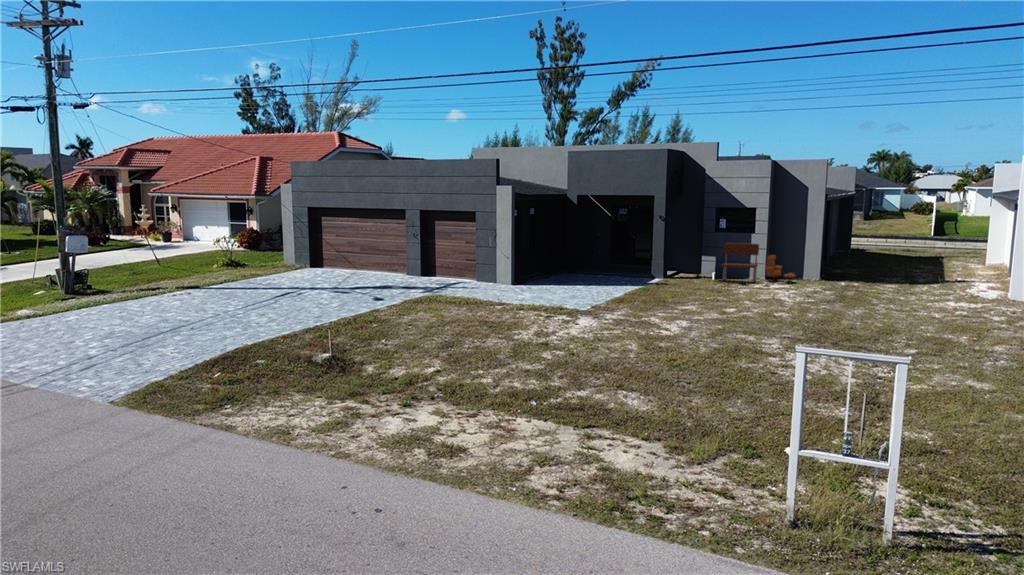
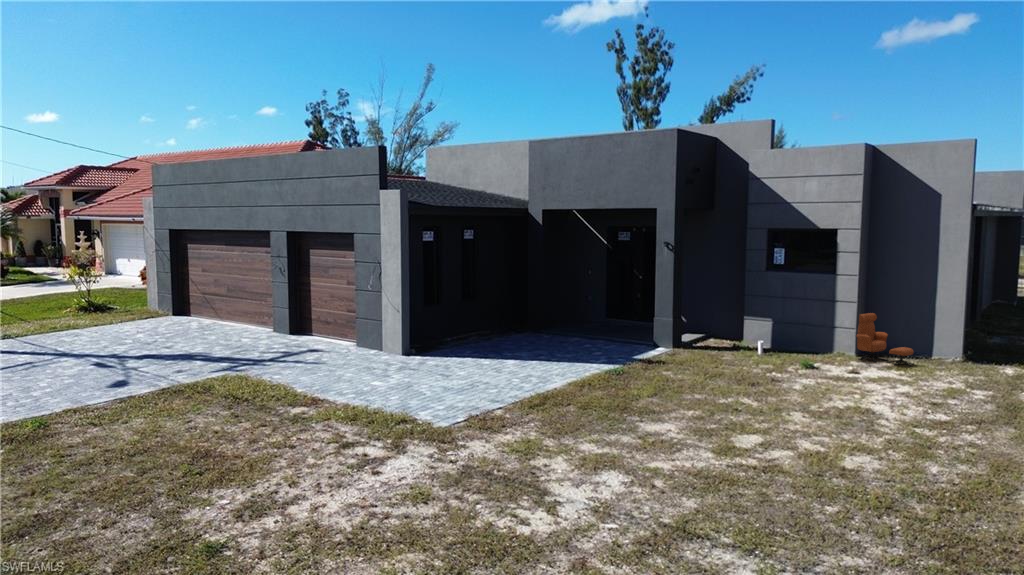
bench: present [721,243,759,282] -> none [773,290,843,361]

